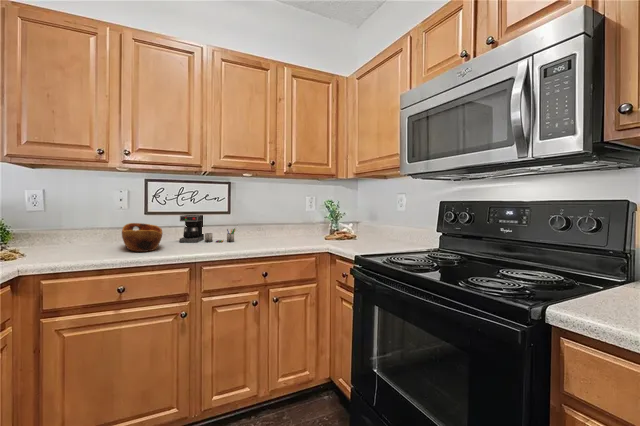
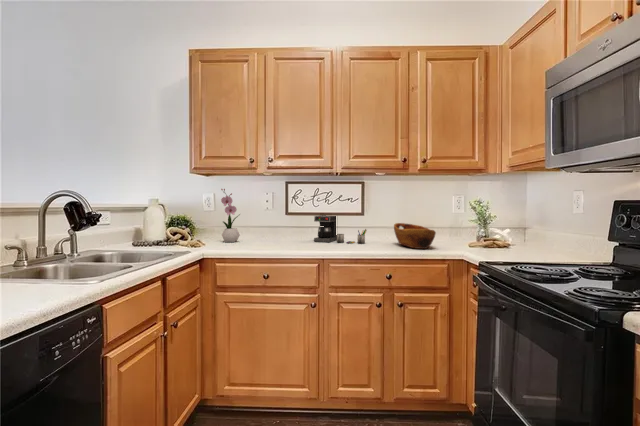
flower arrangement: none [54,184,84,248] -> present [221,189,240,242]
wooden bowl: present [122,223,162,252] -> present [394,223,436,249]

